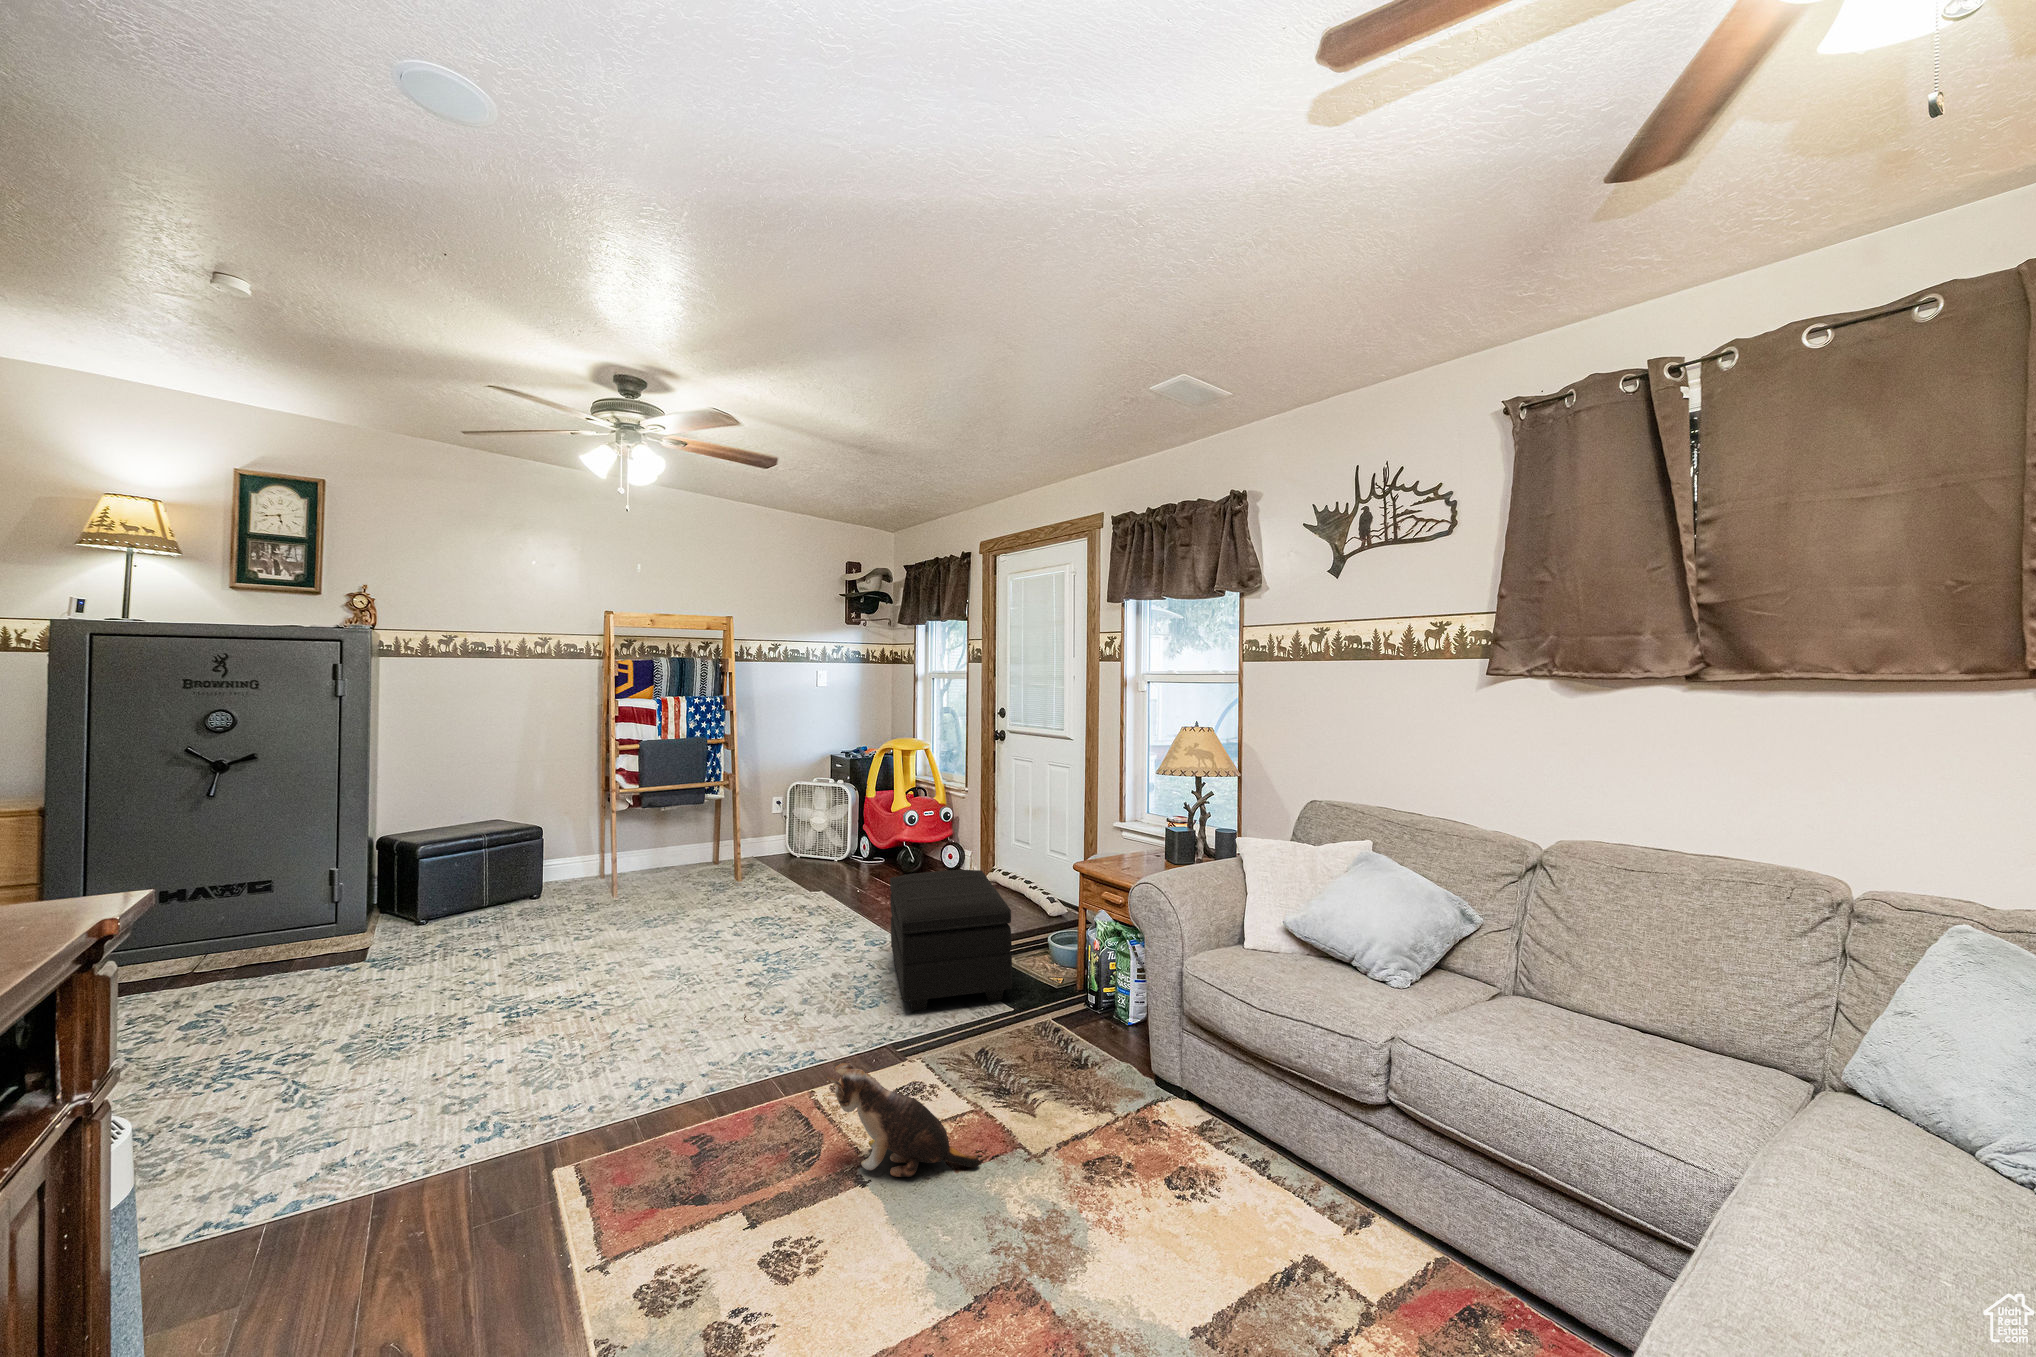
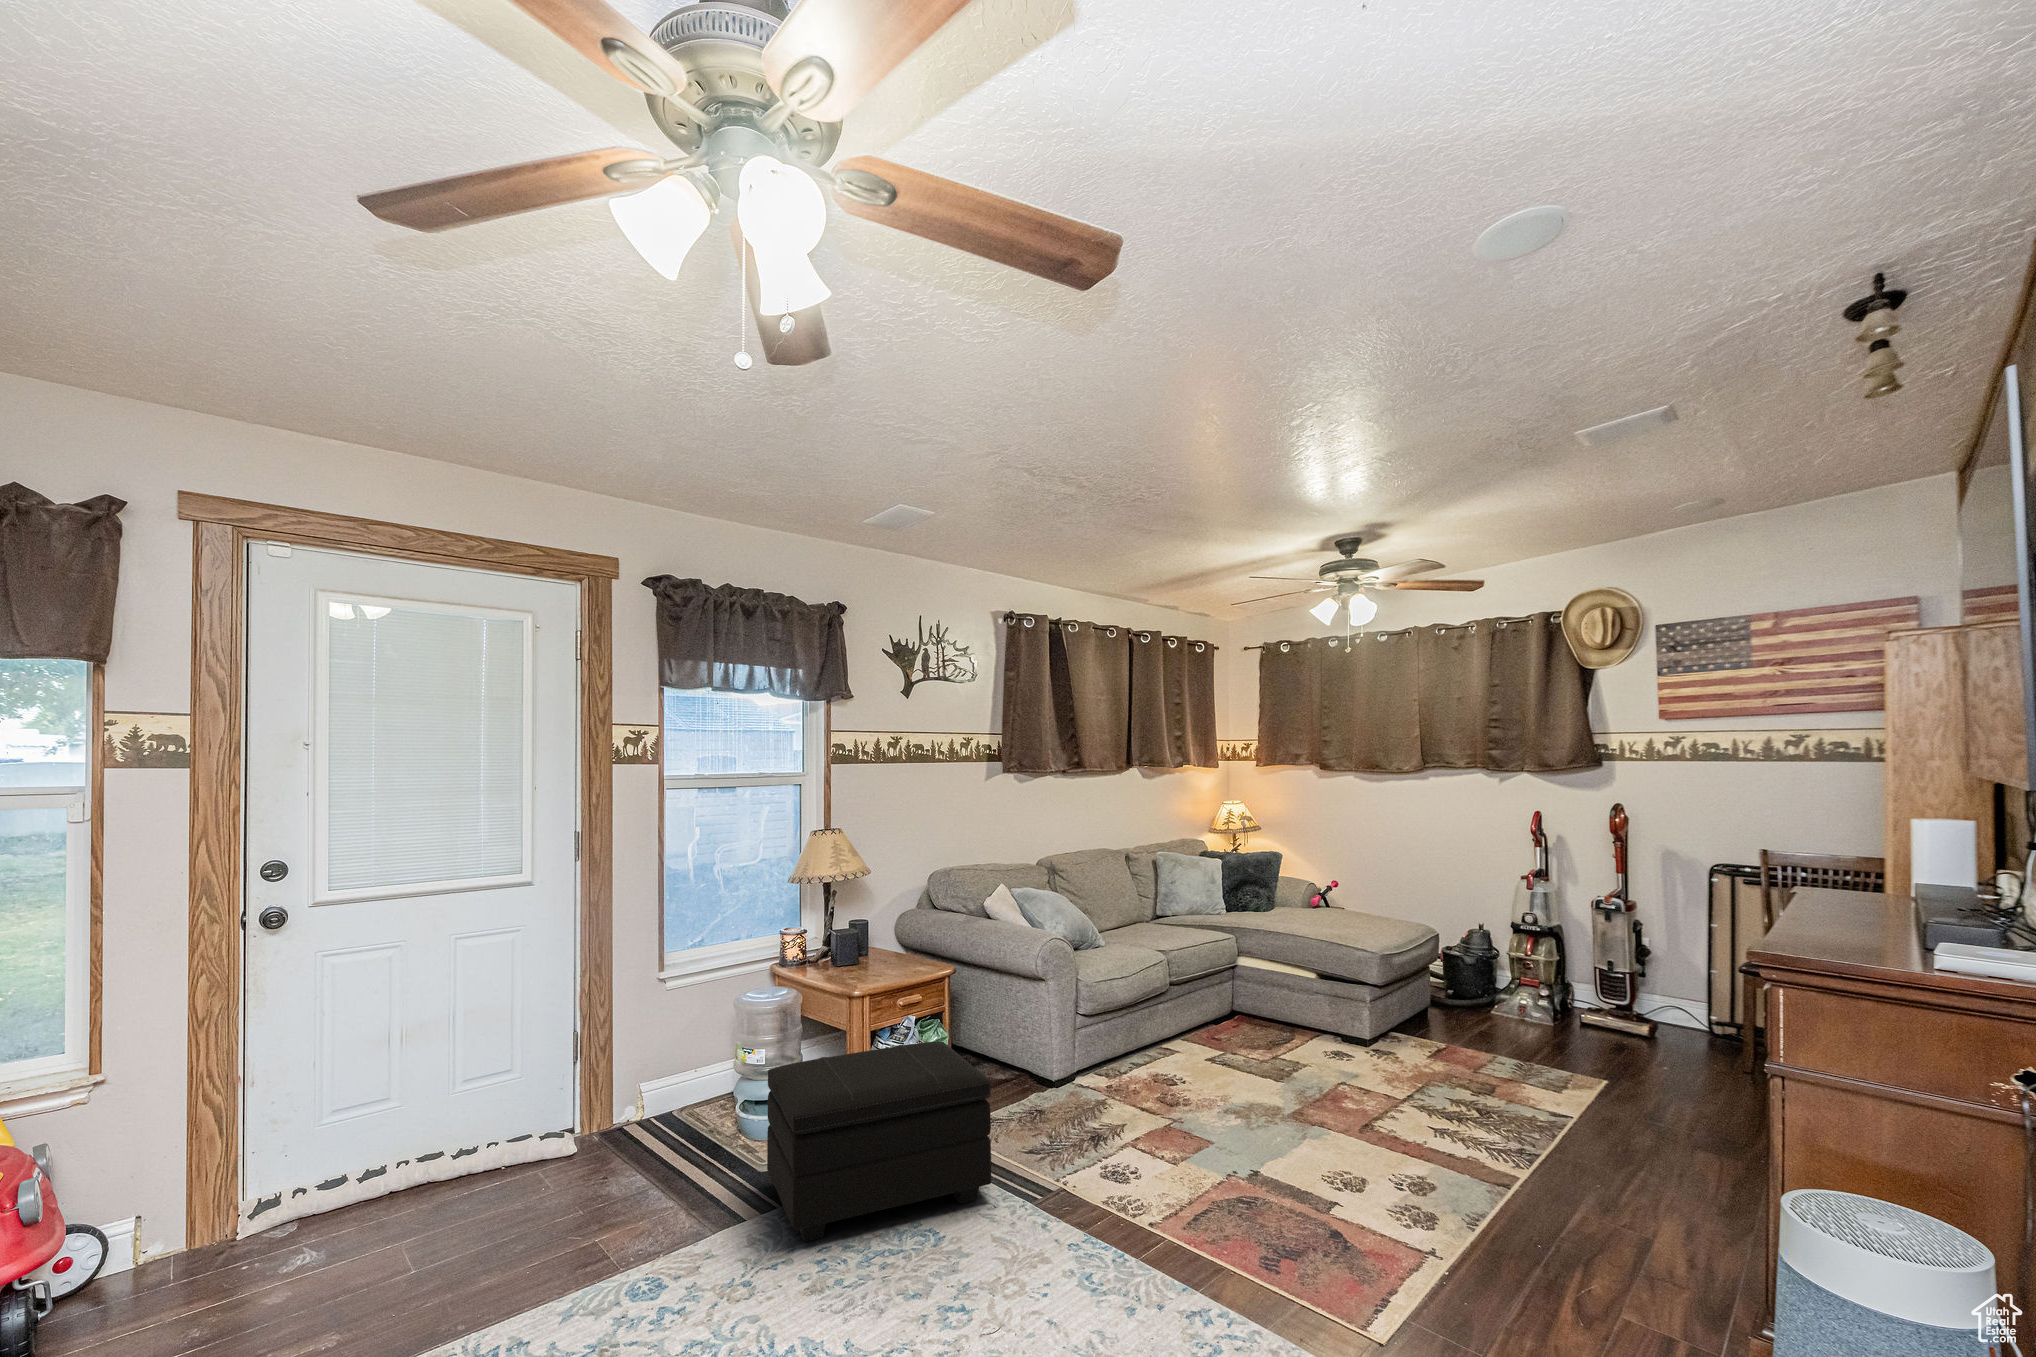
plush toy: present [827,1063,980,1177] -> none [1210,1098,1259,1169]

